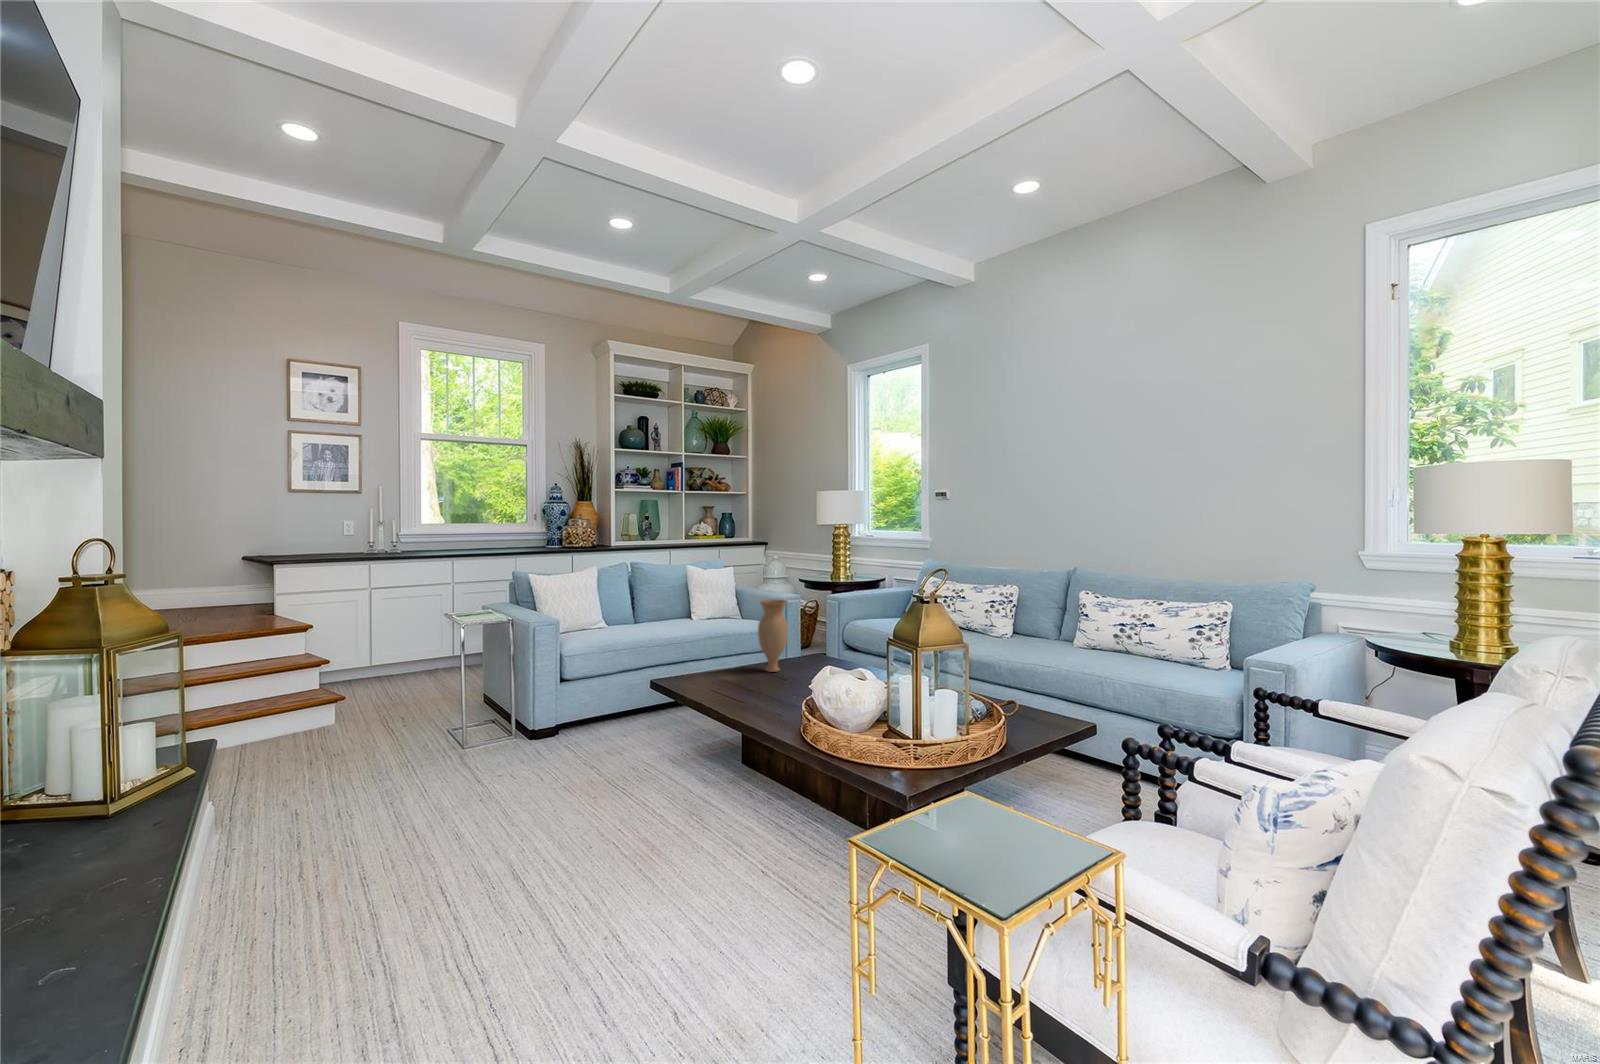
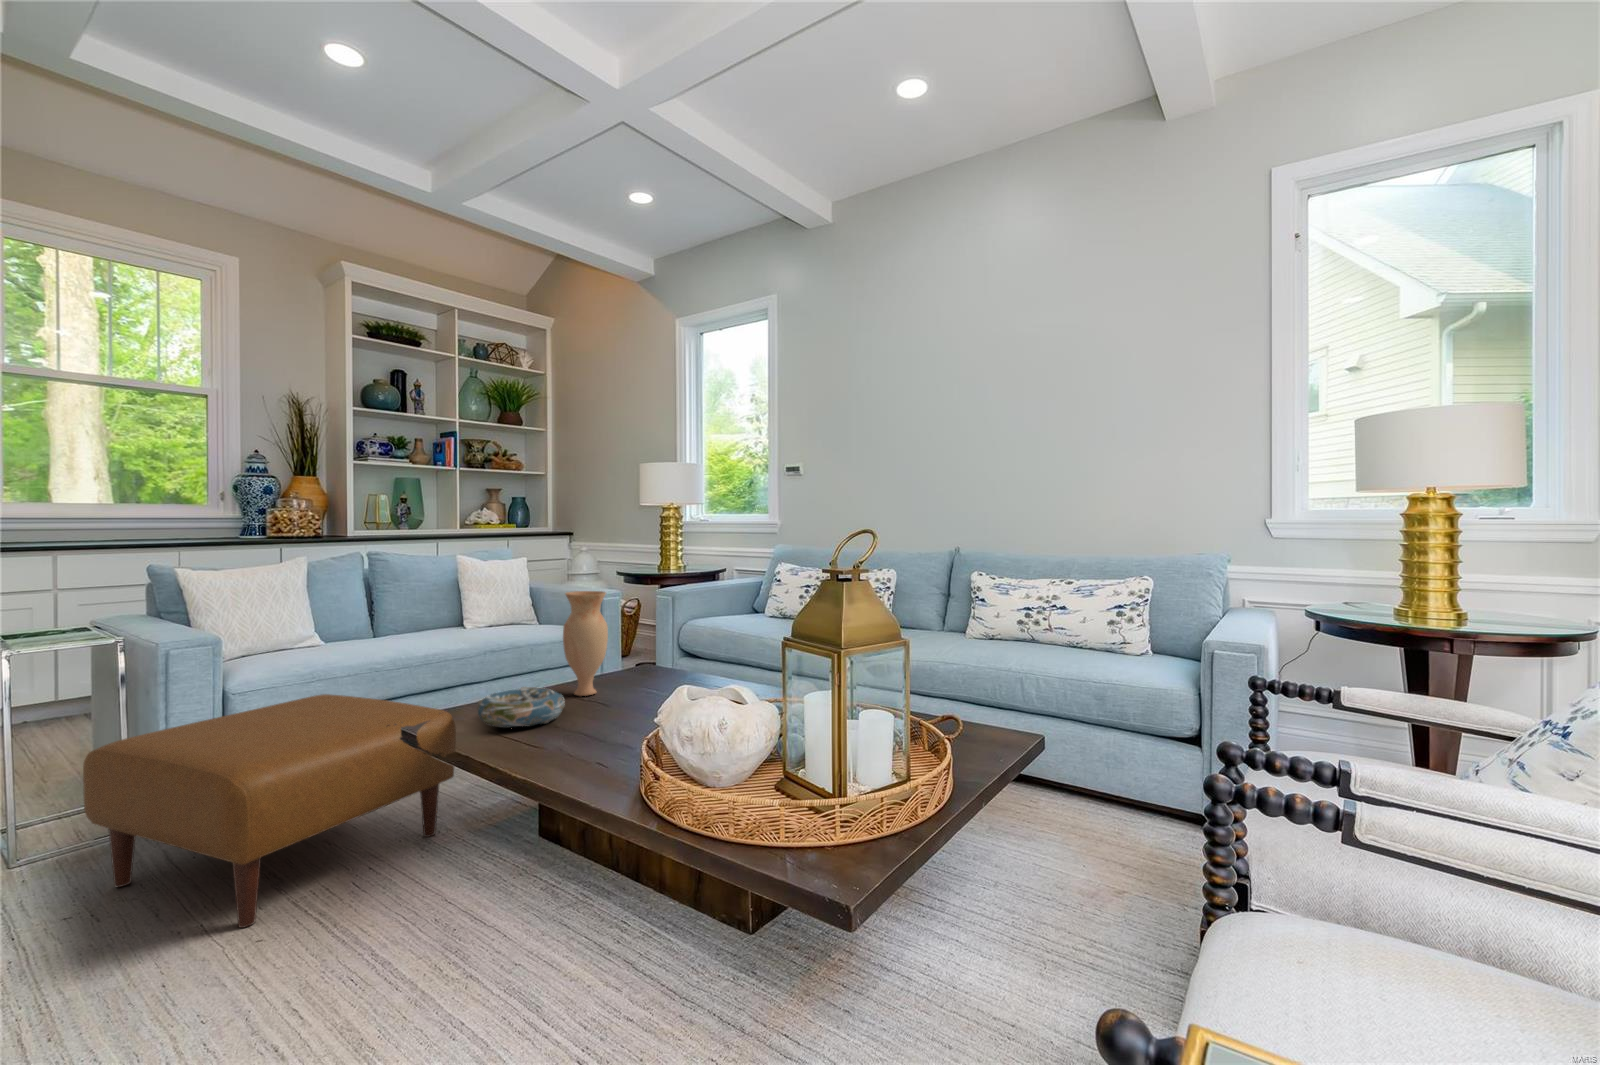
ottoman: none [502,660,692,790] -> present [83,694,456,928]
decorative bowl: none [705,663,759,689] -> present [477,687,564,727]

